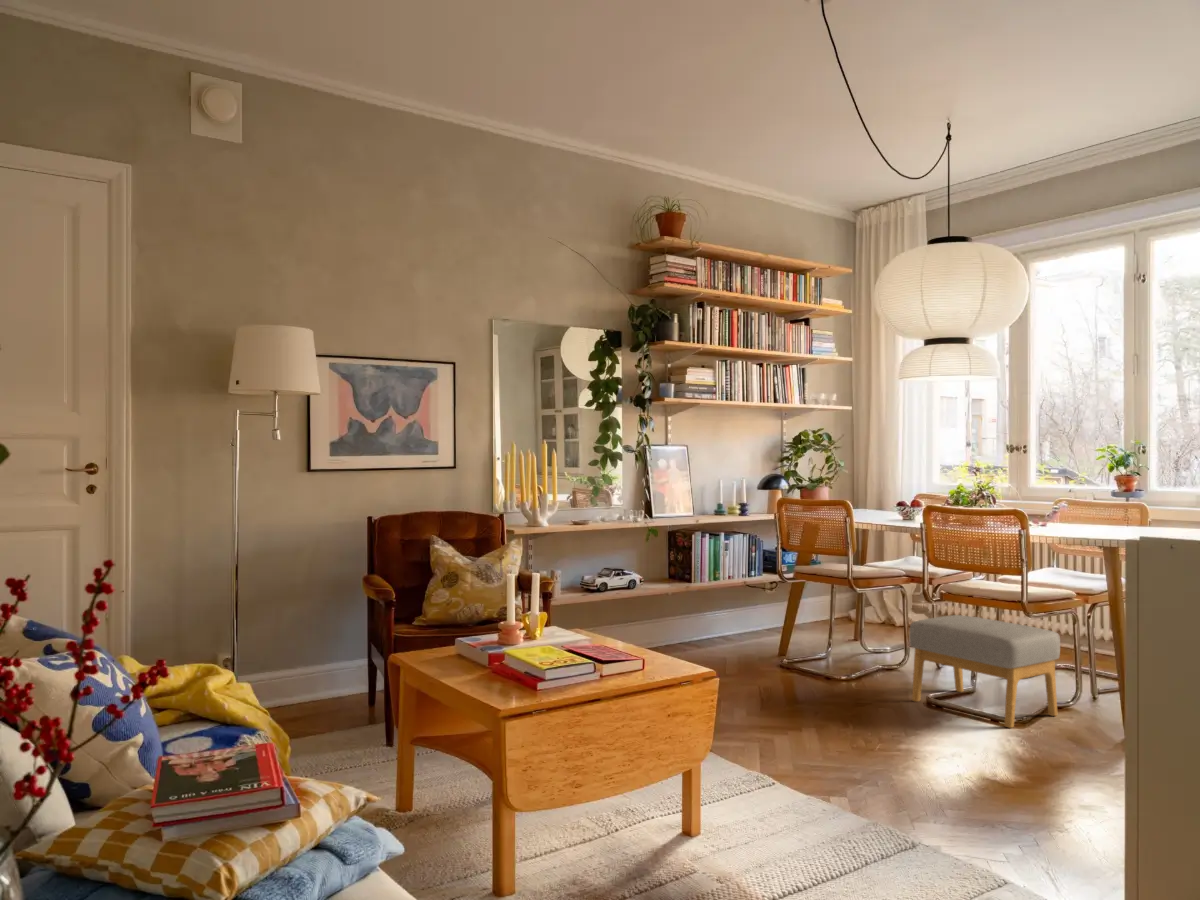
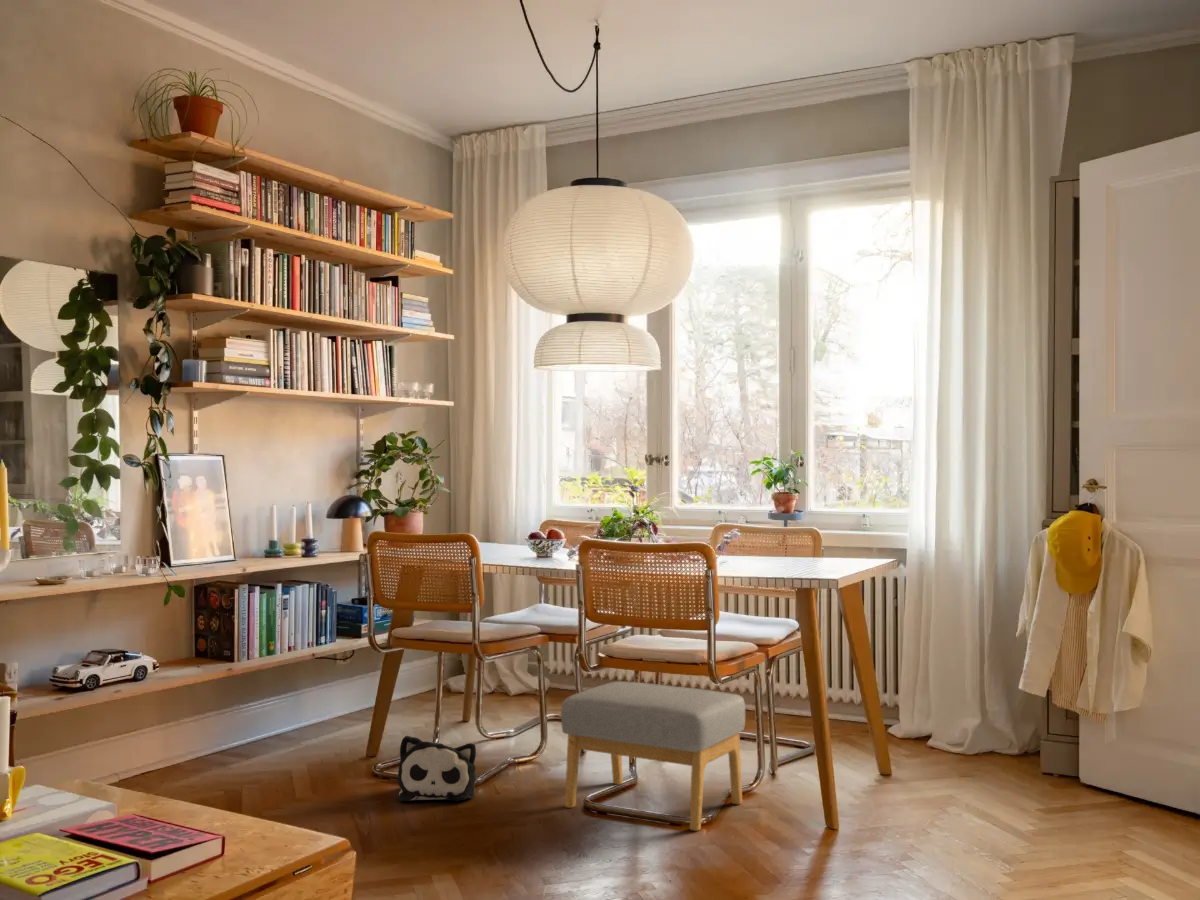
plush toy: none [793,639,848,687] -> present [398,736,476,801]

